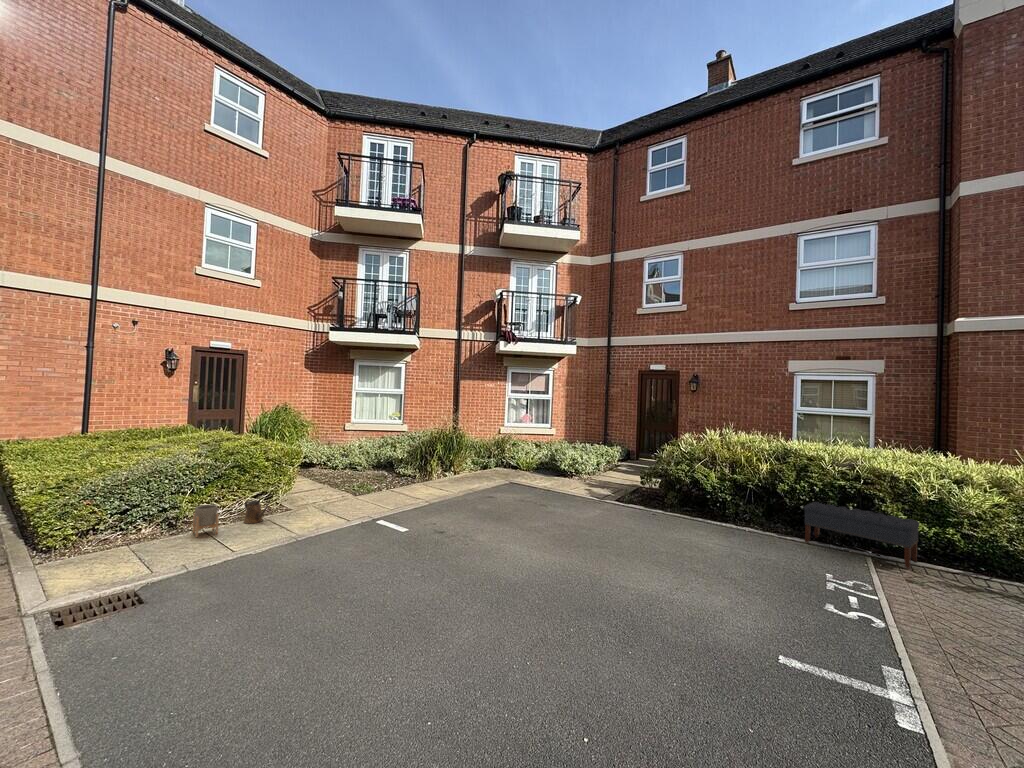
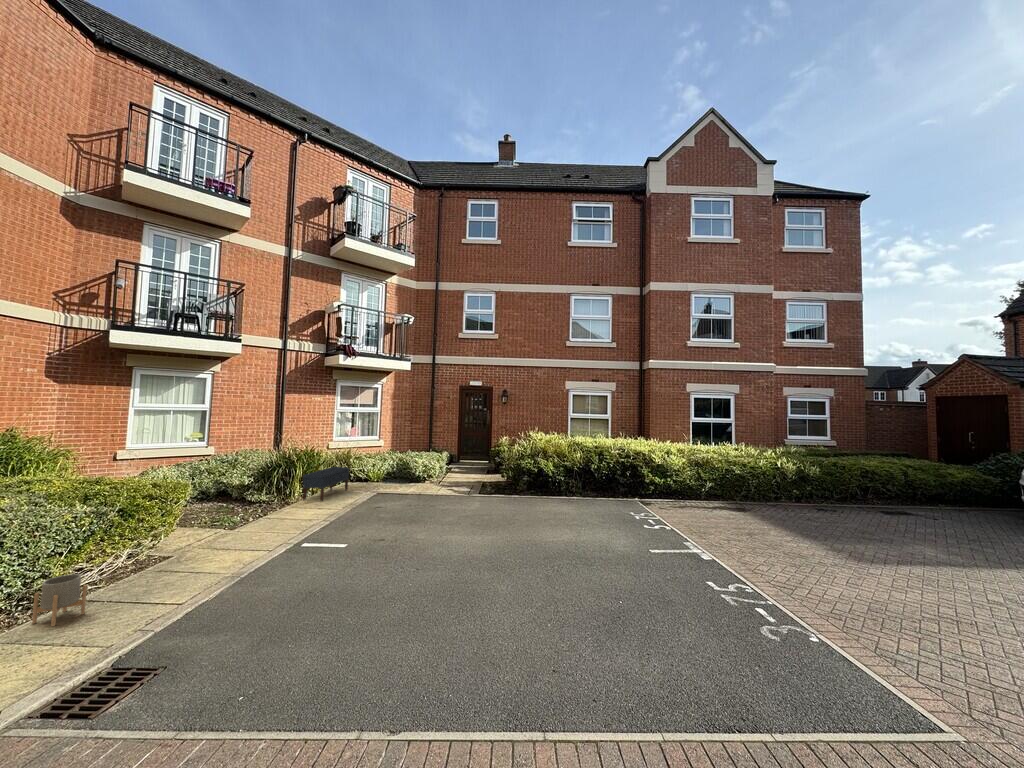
watering can: present [244,501,270,524] -> none [97,555,158,593]
bench: present [804,502,920,569] -> present [303,467,349,501]

